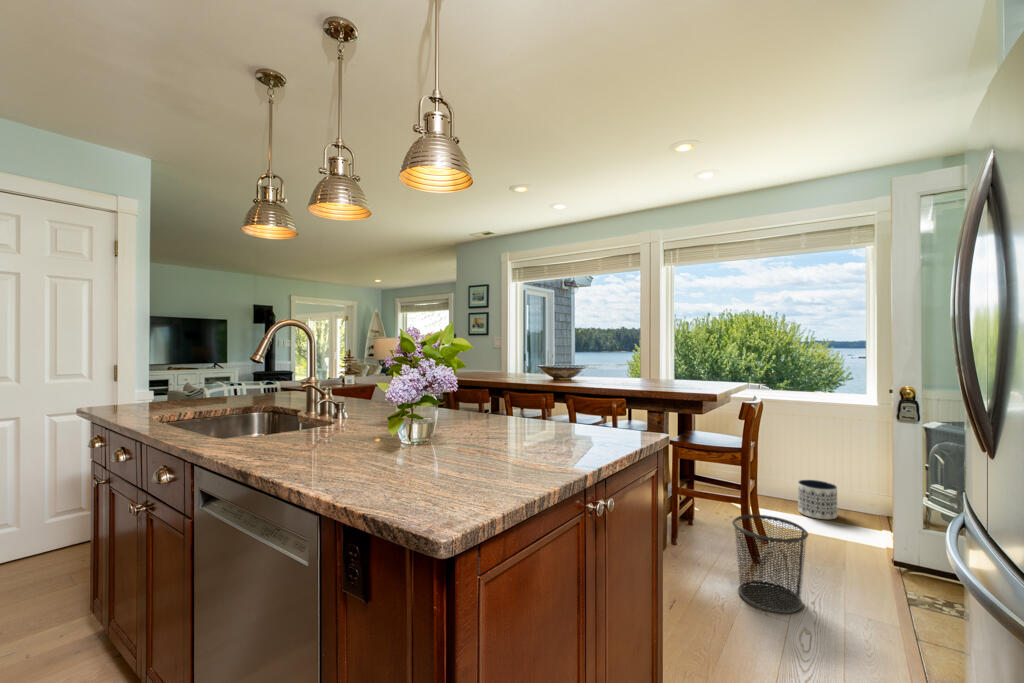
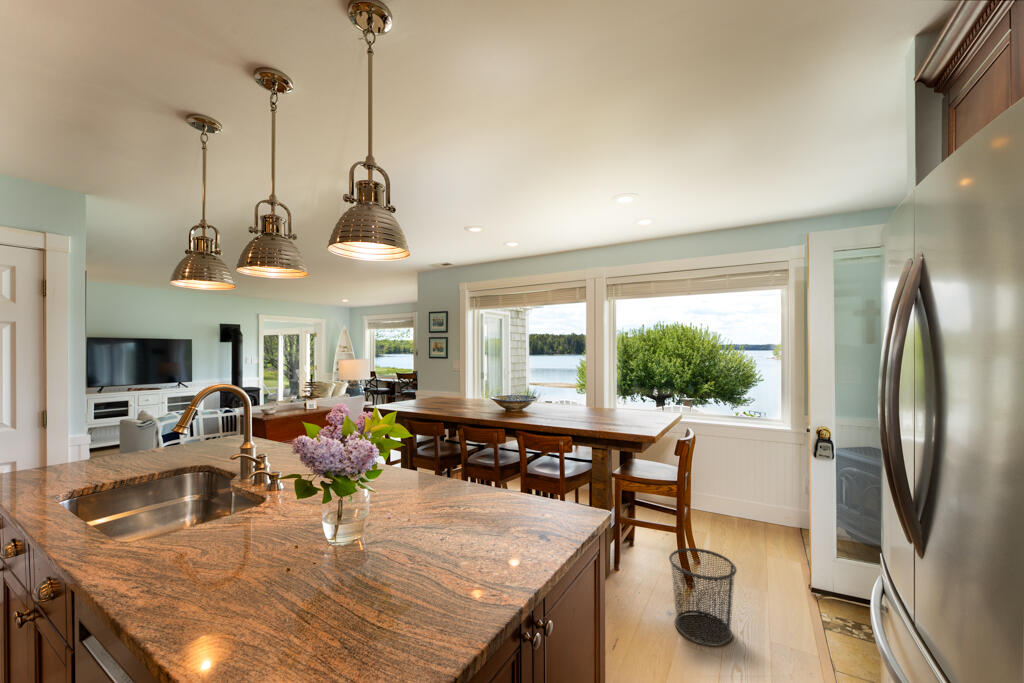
planter: present [798,480,837,519] -> none [727,499,761,536]

